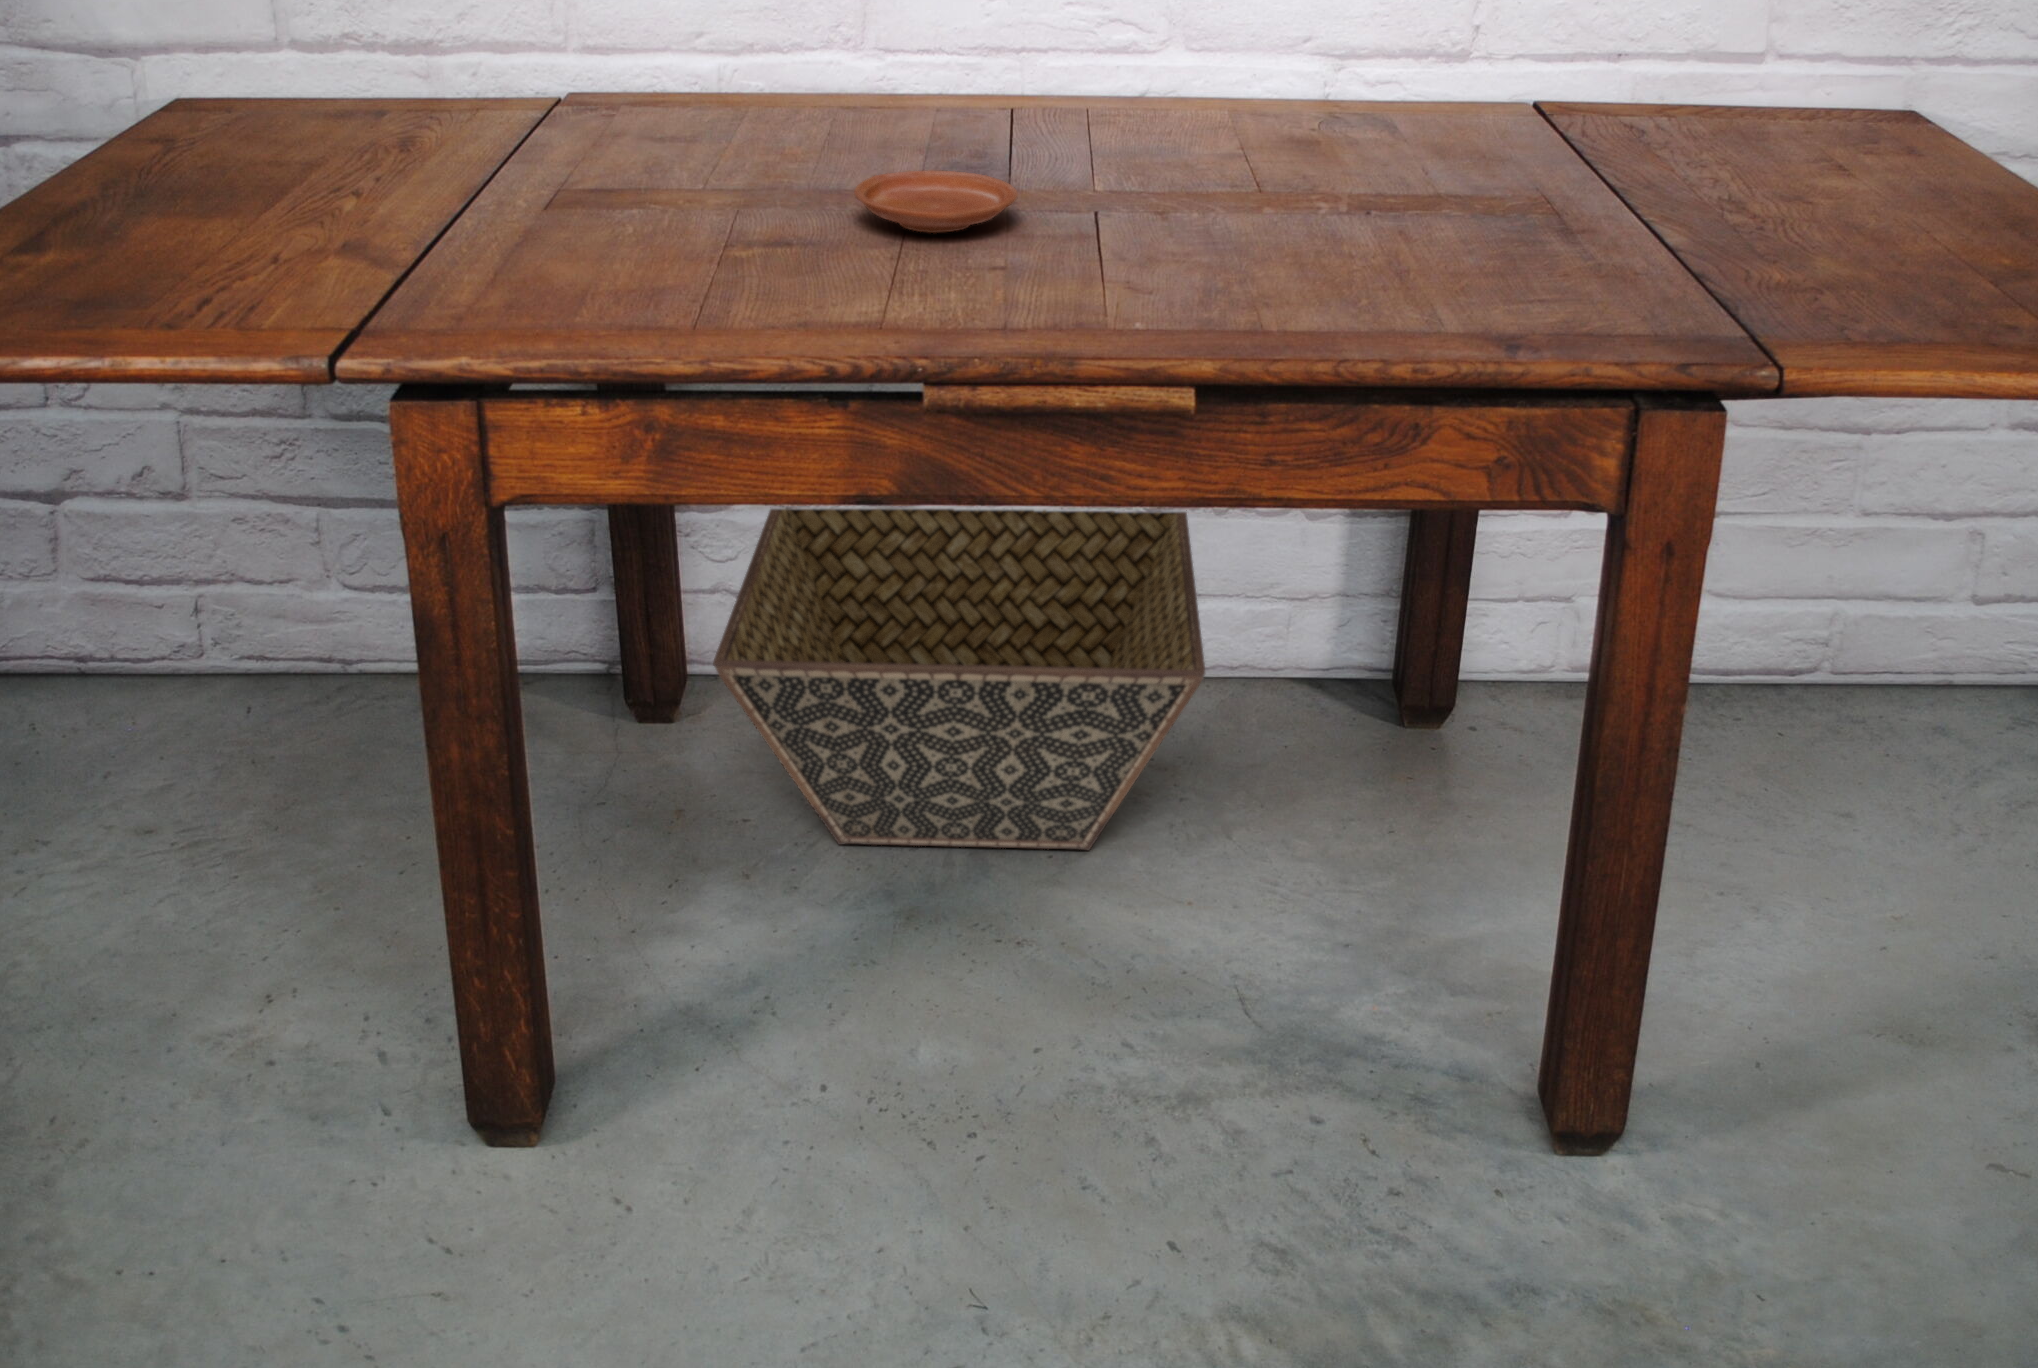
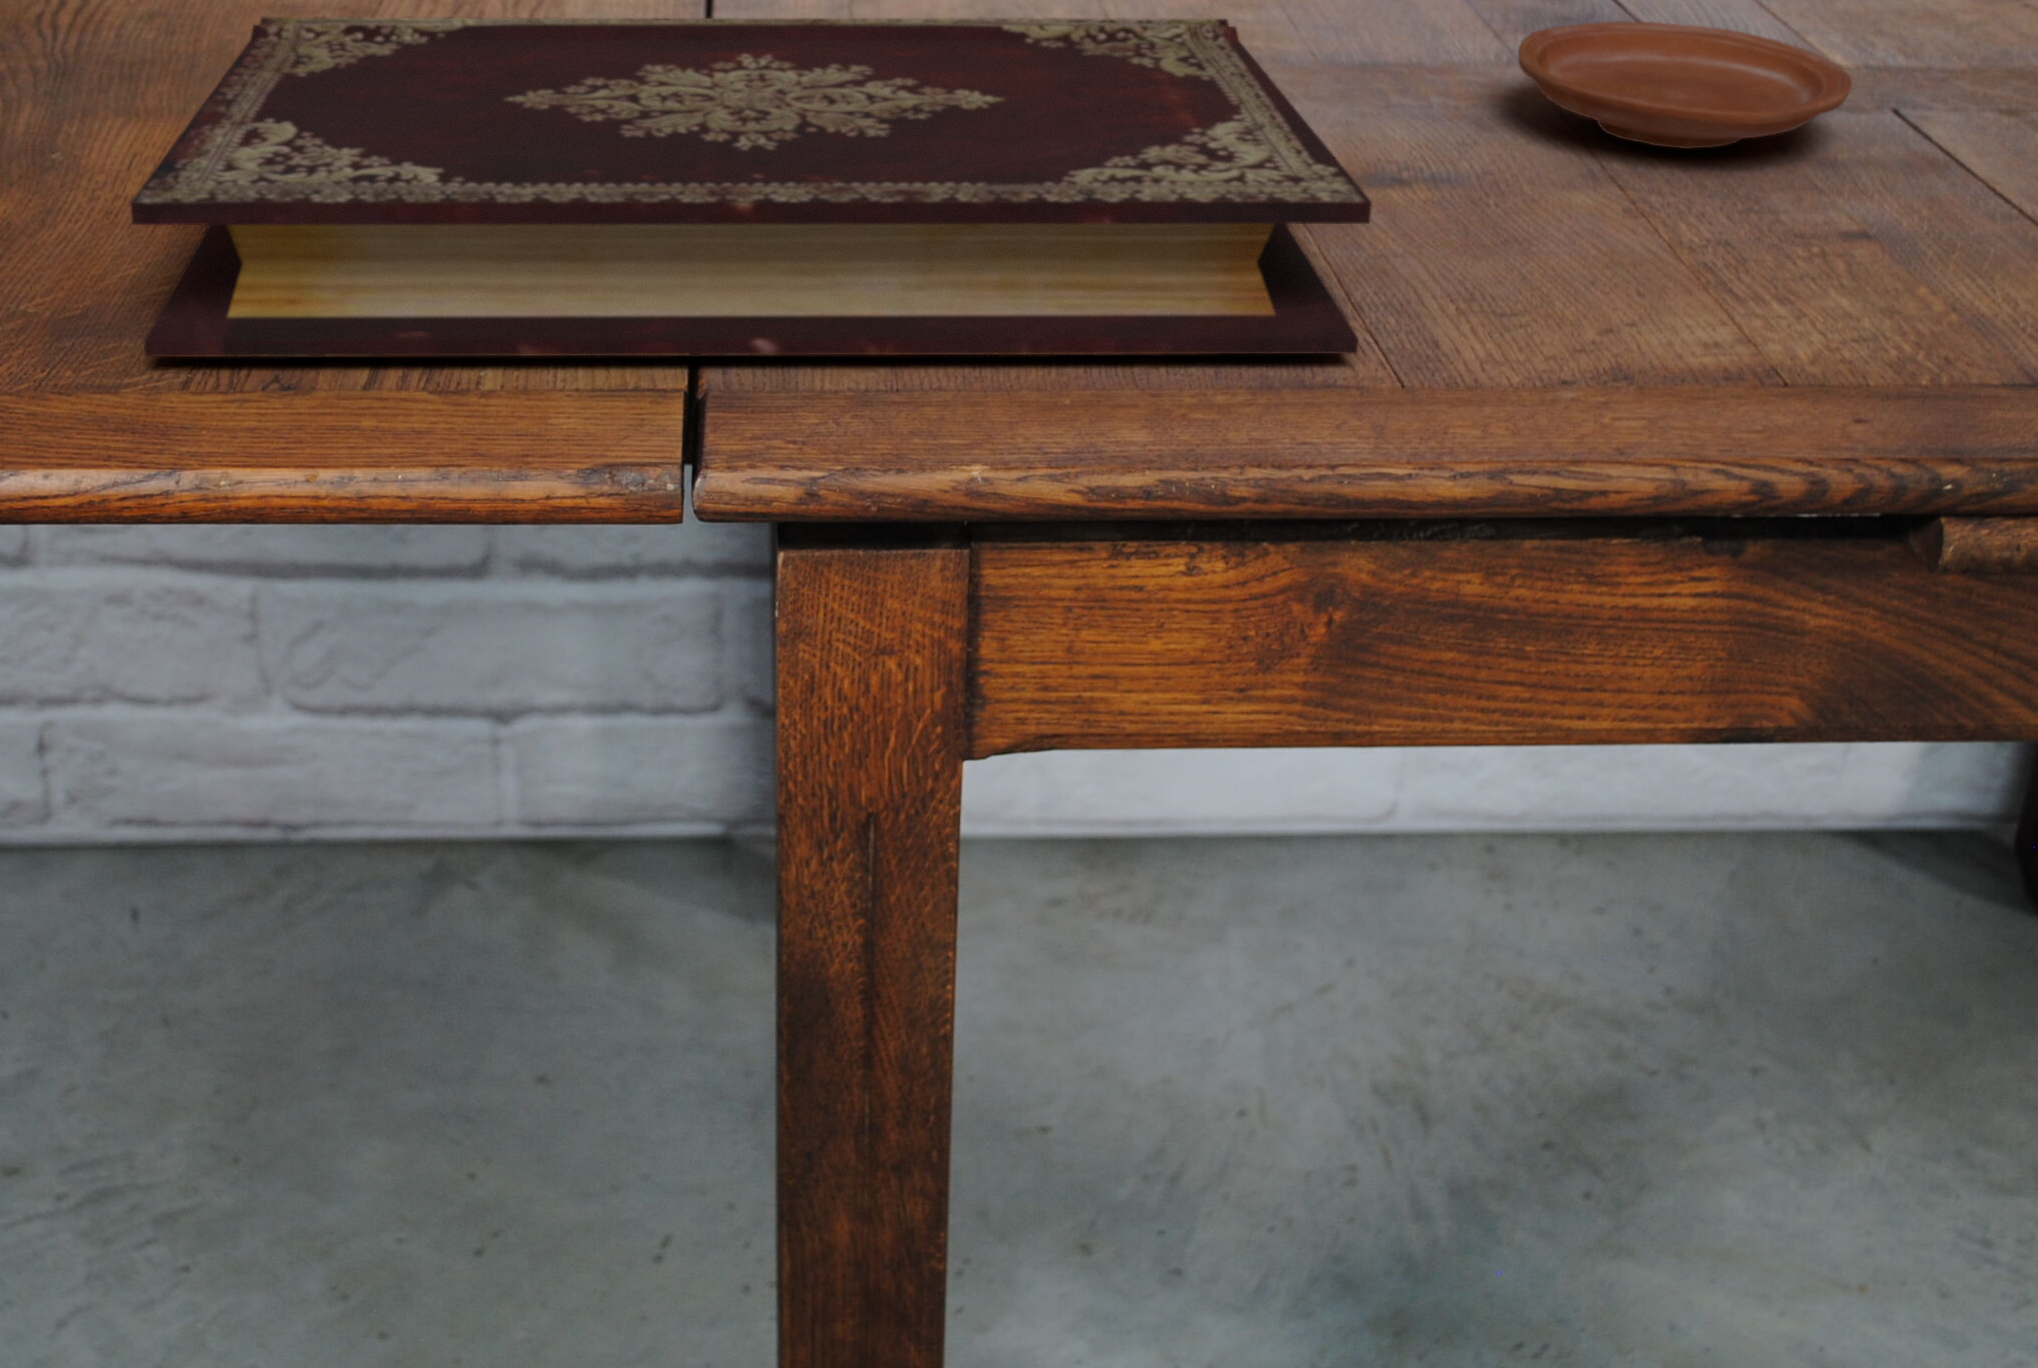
book: none [99,166,707,316] -> present [130,17,1372,357]
basket: present [713,509,1205,850] -> none [1036,556,1995,1209]

